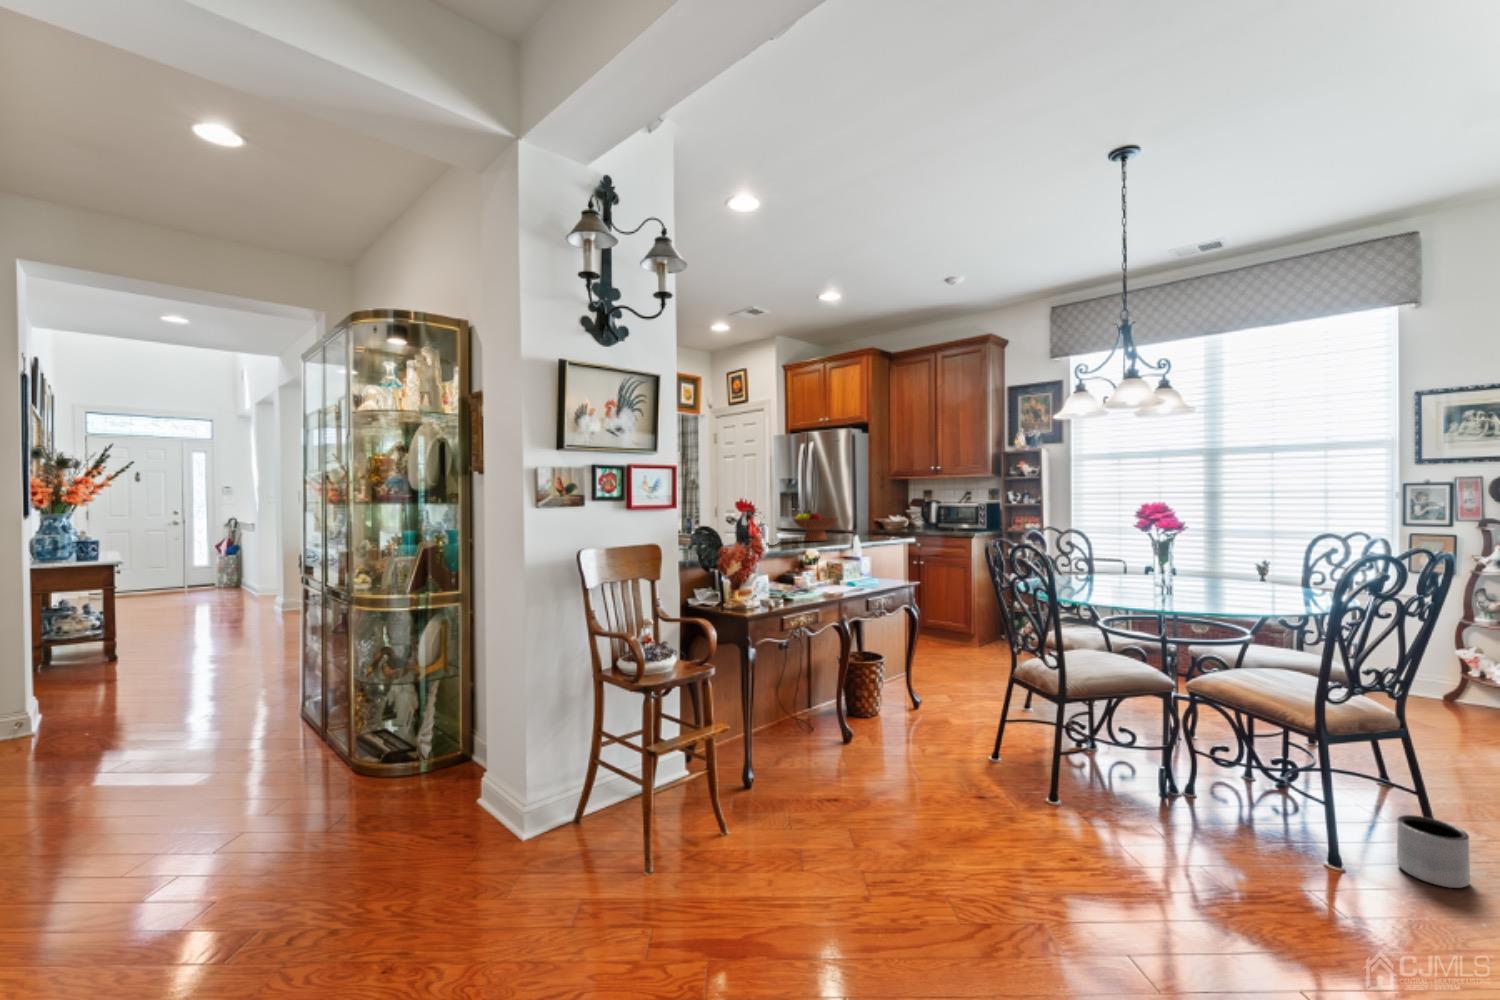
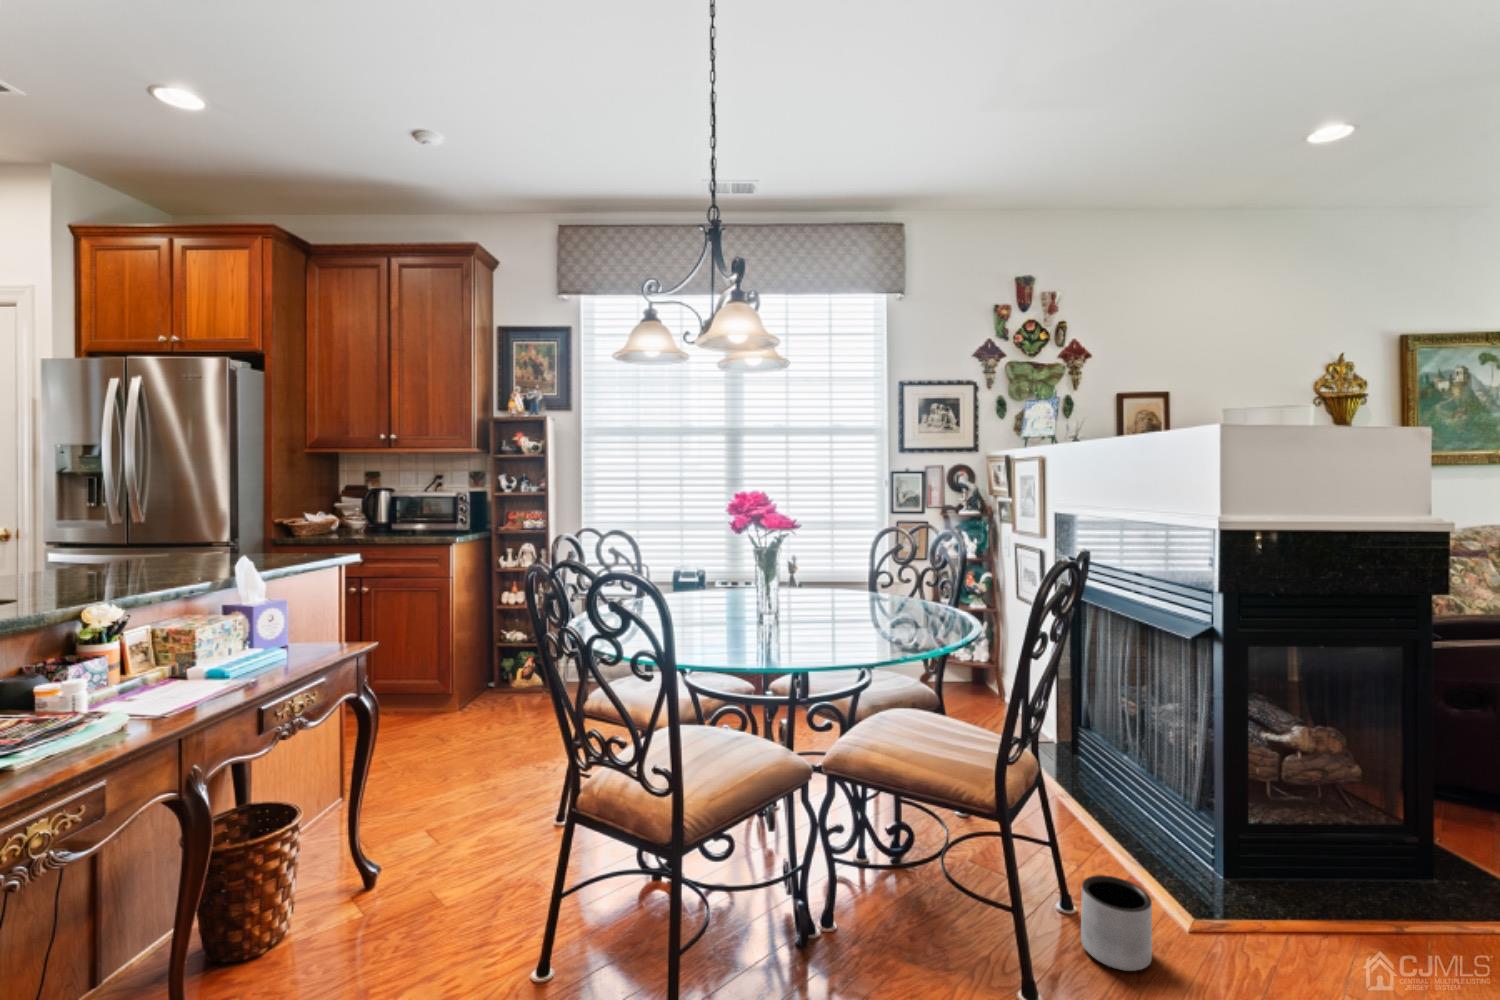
fruit bowl: present [793,511,838,541] -> none [50,506,188,575]

